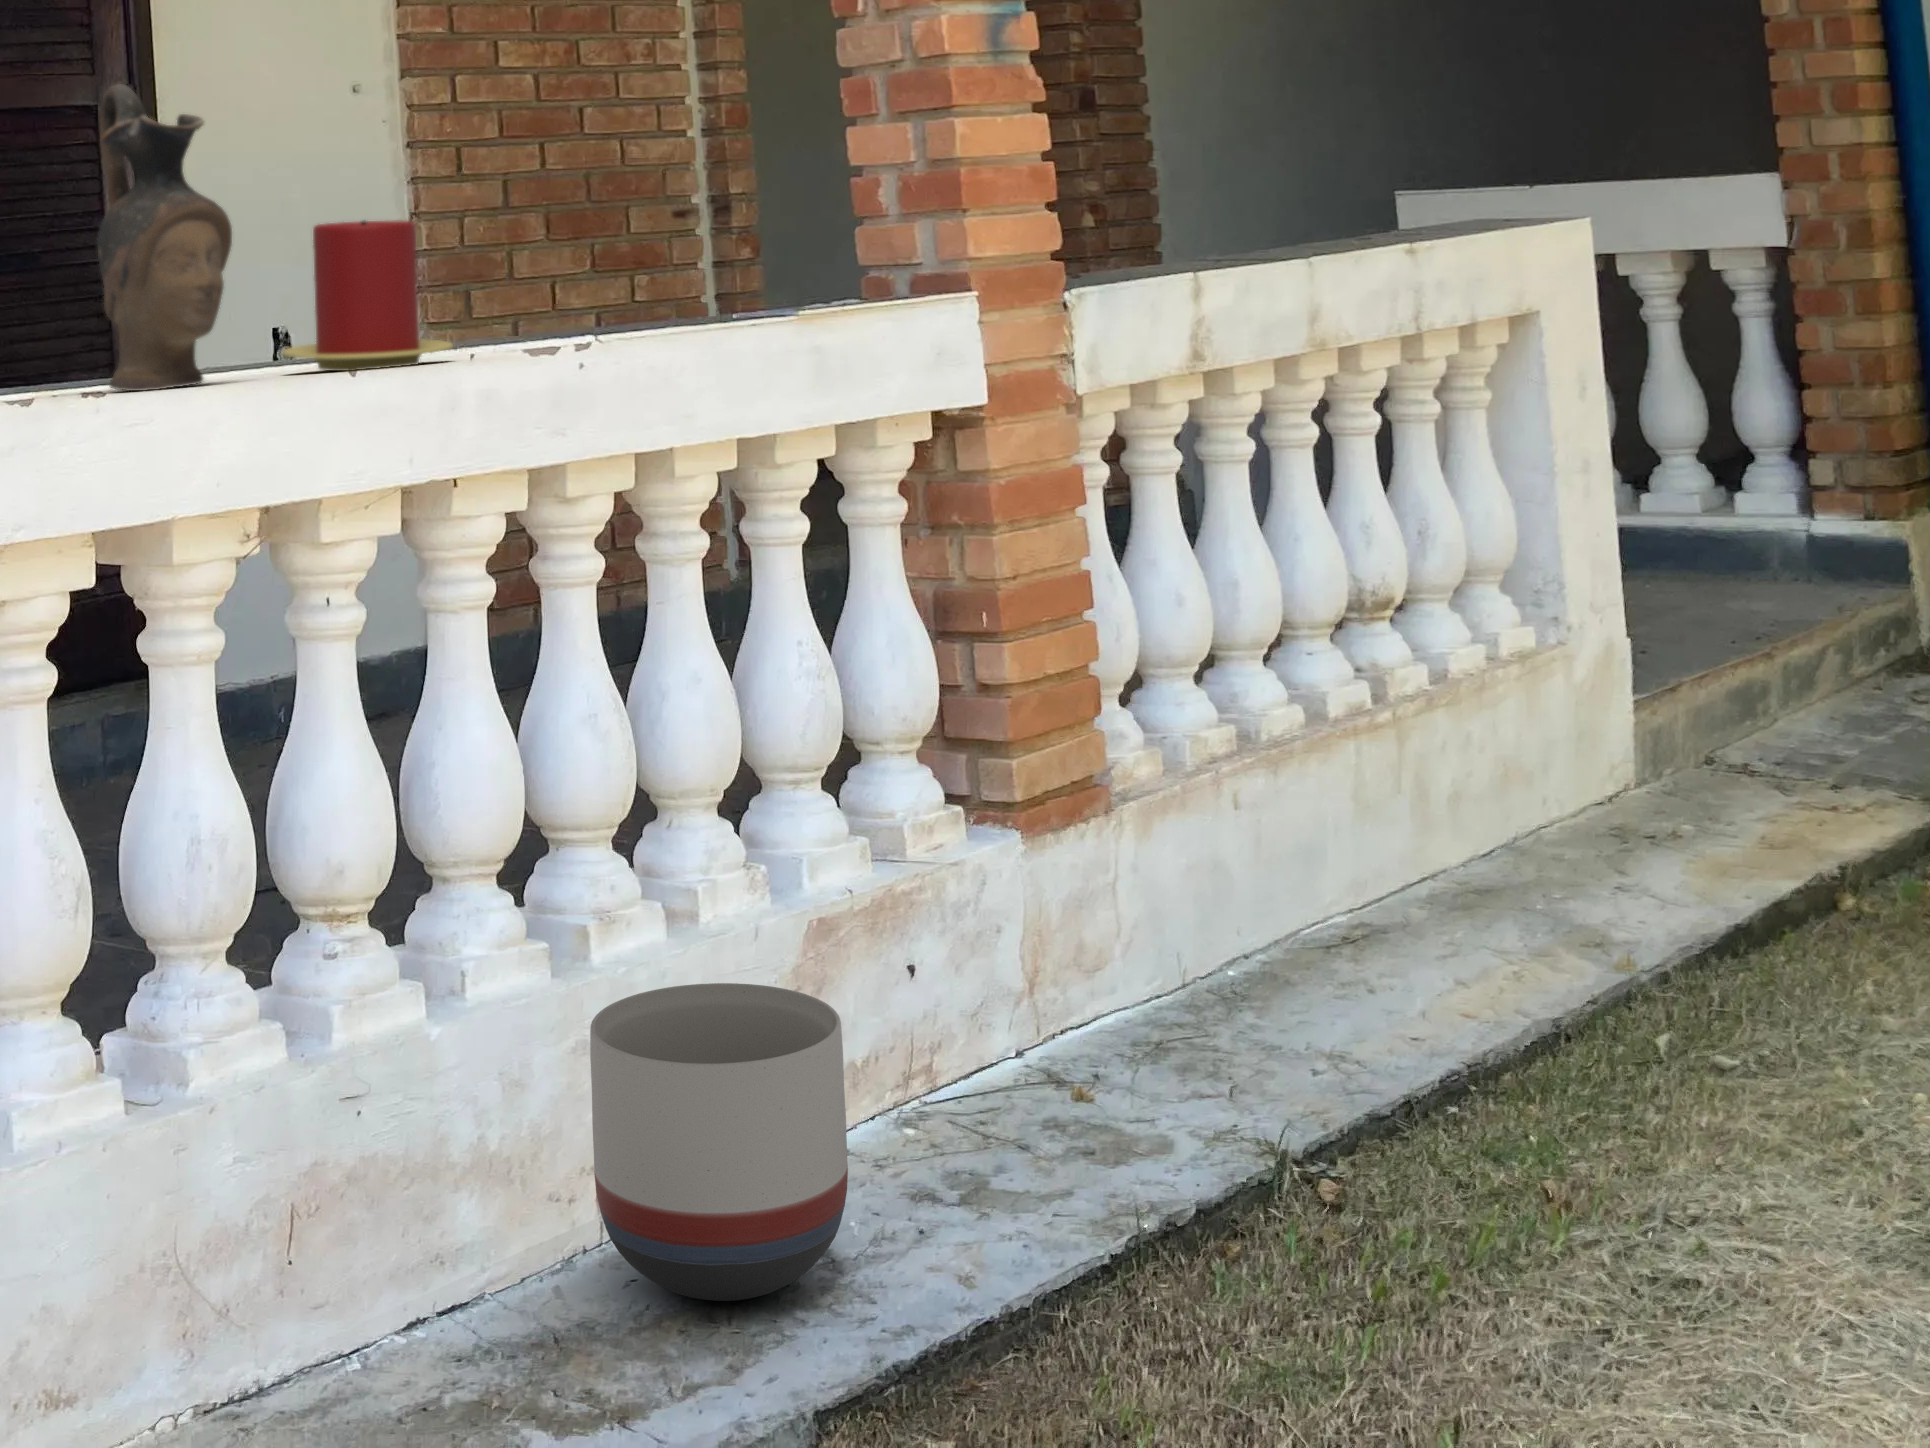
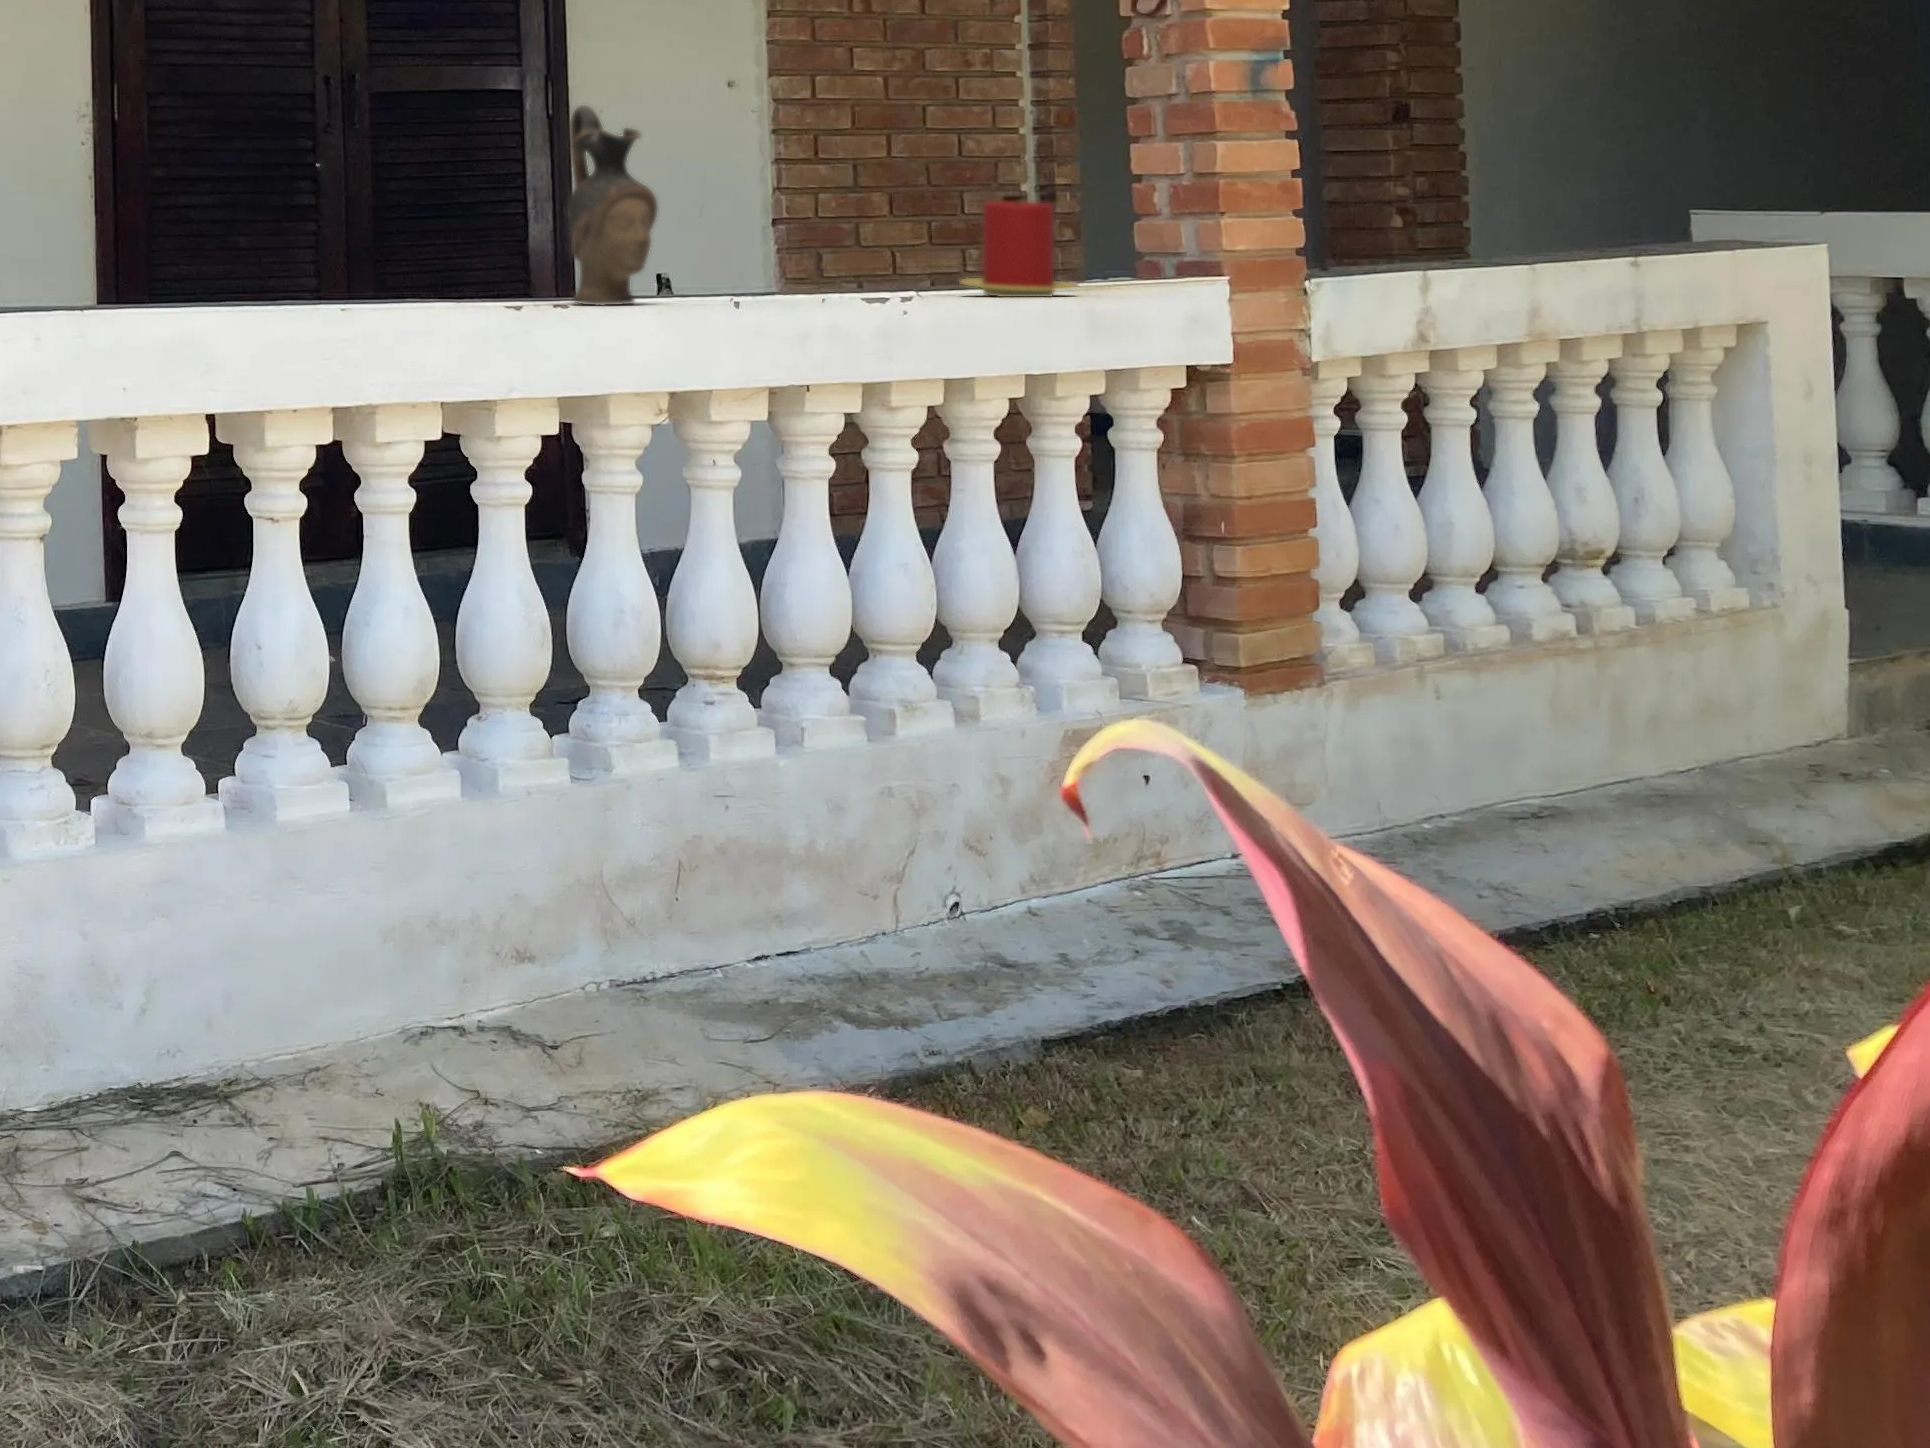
candle: present [283,220,453,371] -> present [961,201,1076,297]
planter: present [590,983,848,1301] -> none [886,746,1074,955]

